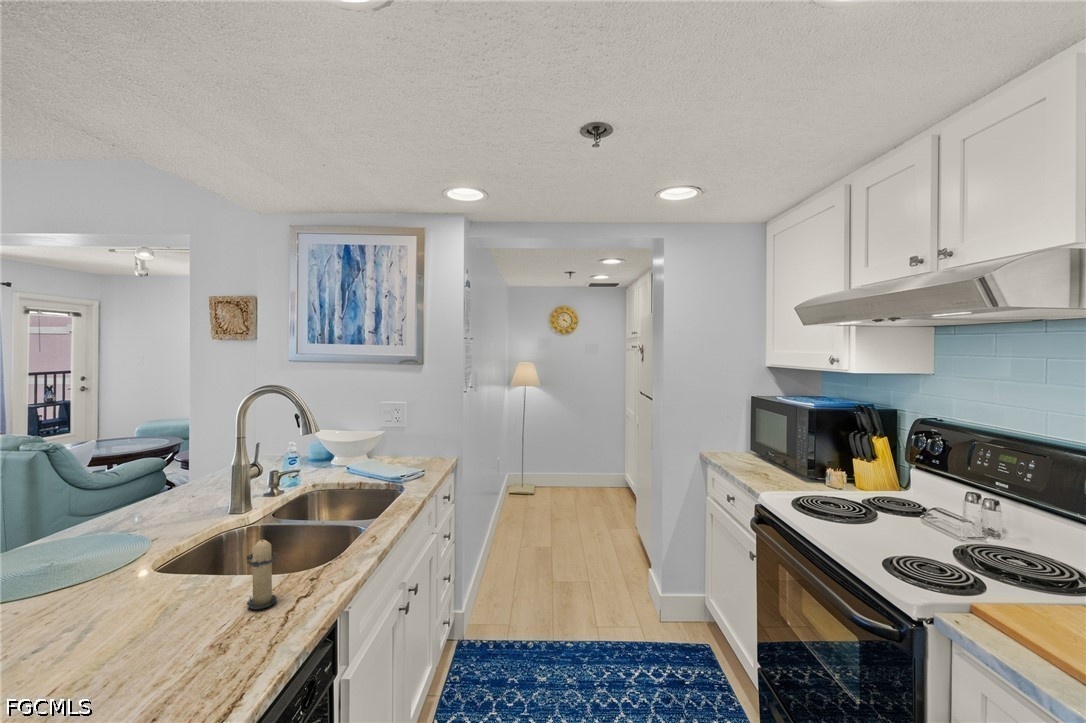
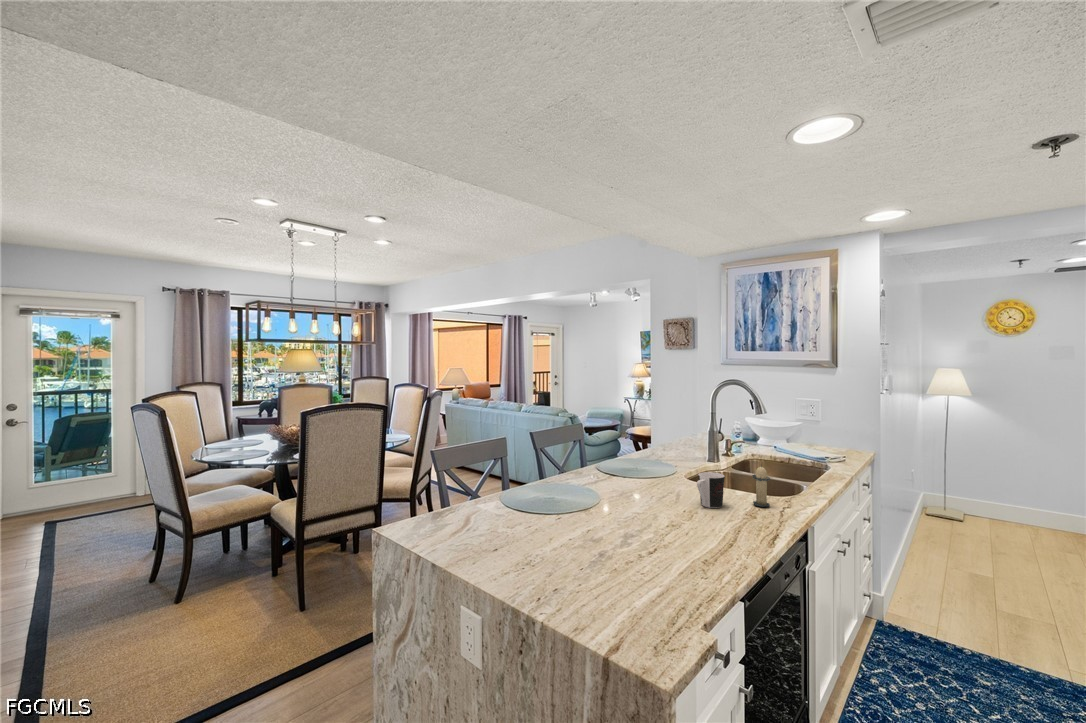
coffee cup: none [108,569,184,647] -> present [697,472,725,508]

